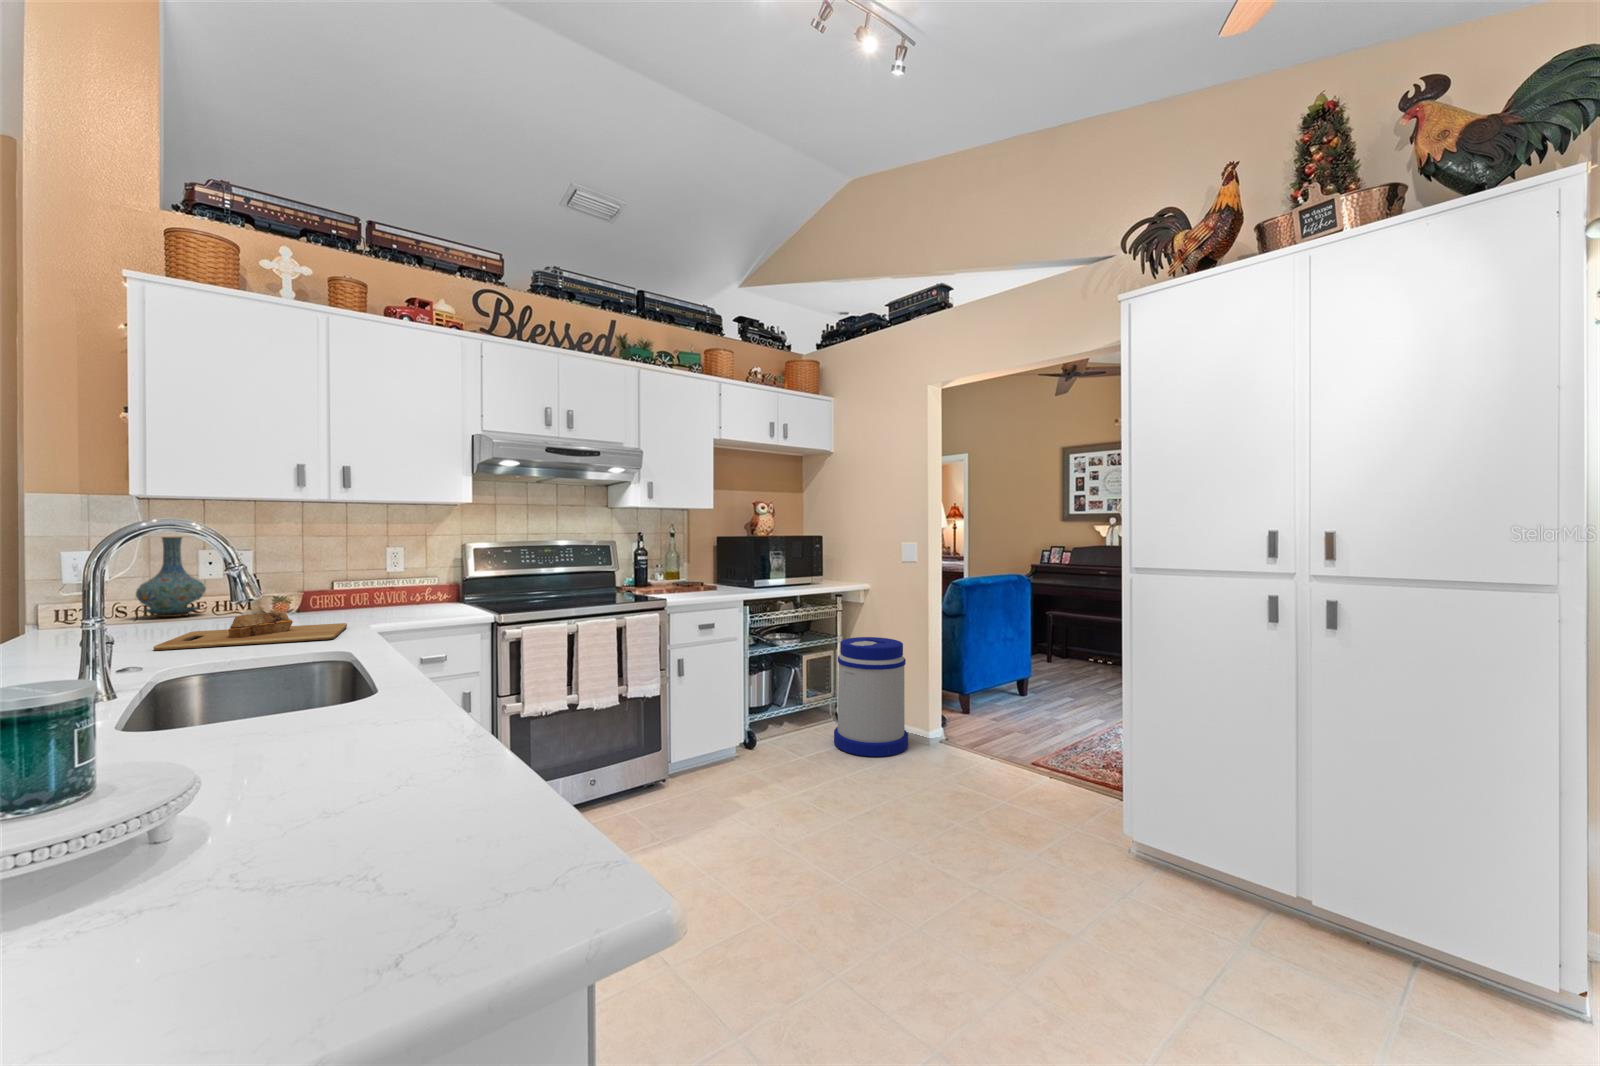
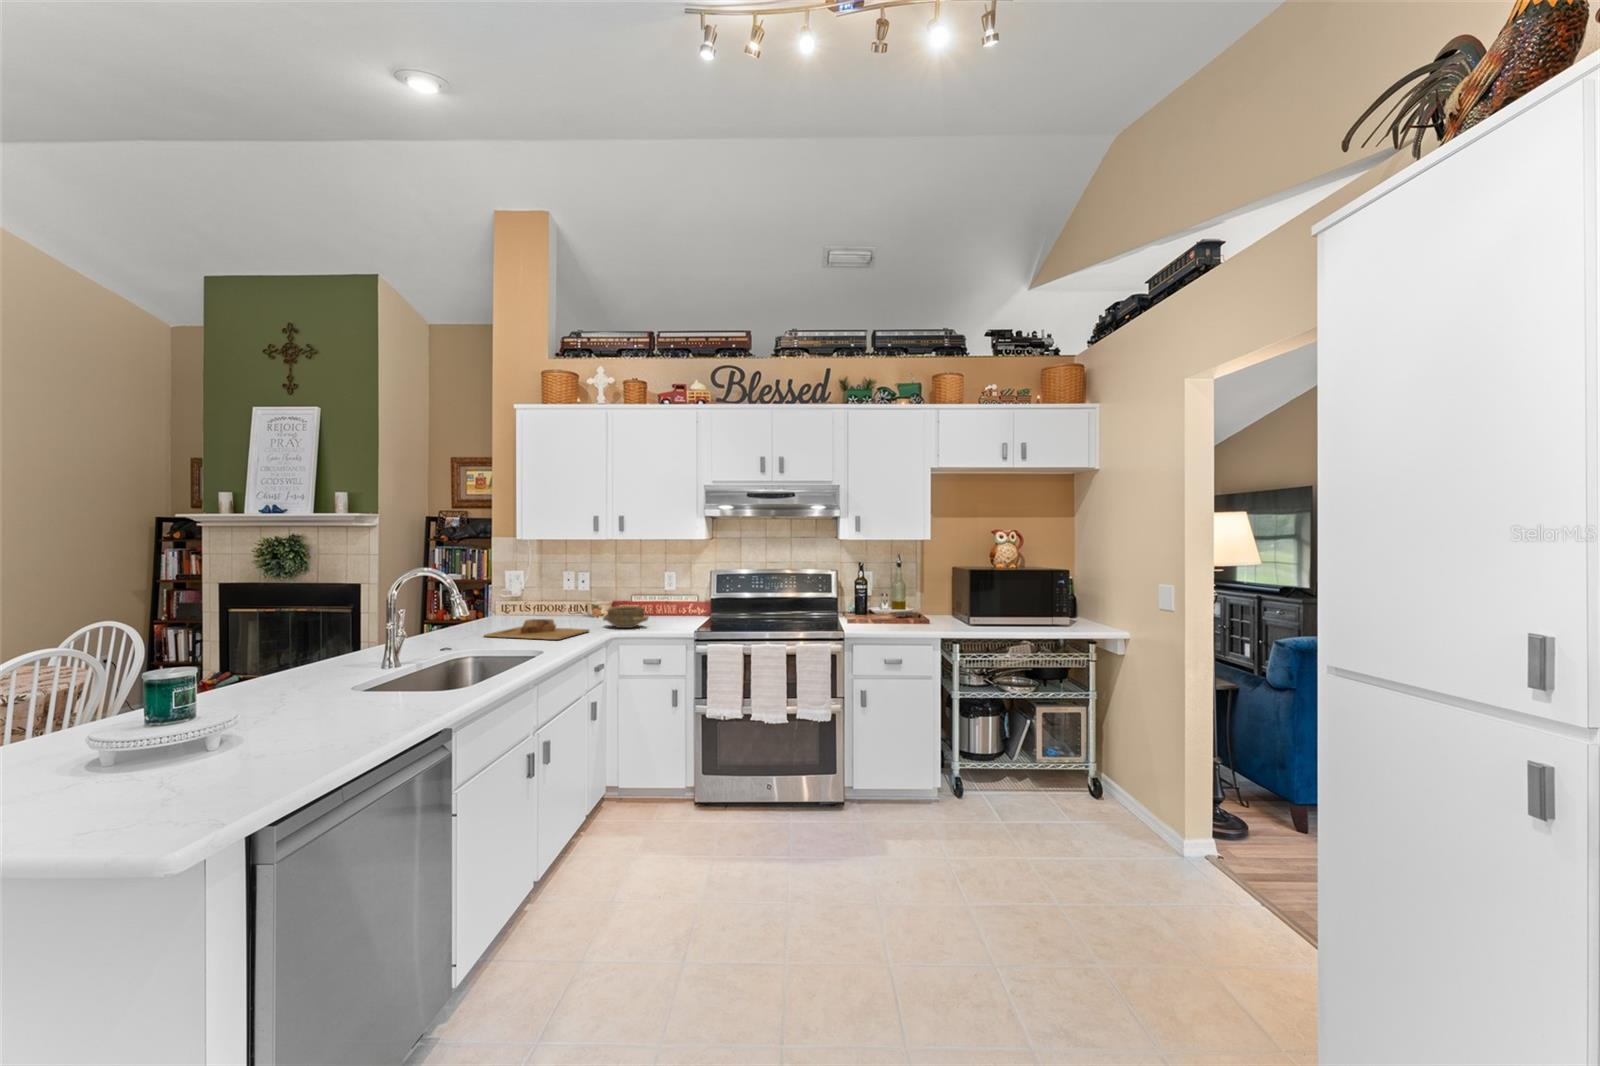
vase: present [136,537,206,617] -> none [532,564,567,614]
ceramic bowl: none [343,589,422,620] -> present [603,606,648,628]
trash can: present [834,637,908,756] -> none [1048,696,1146,848]

